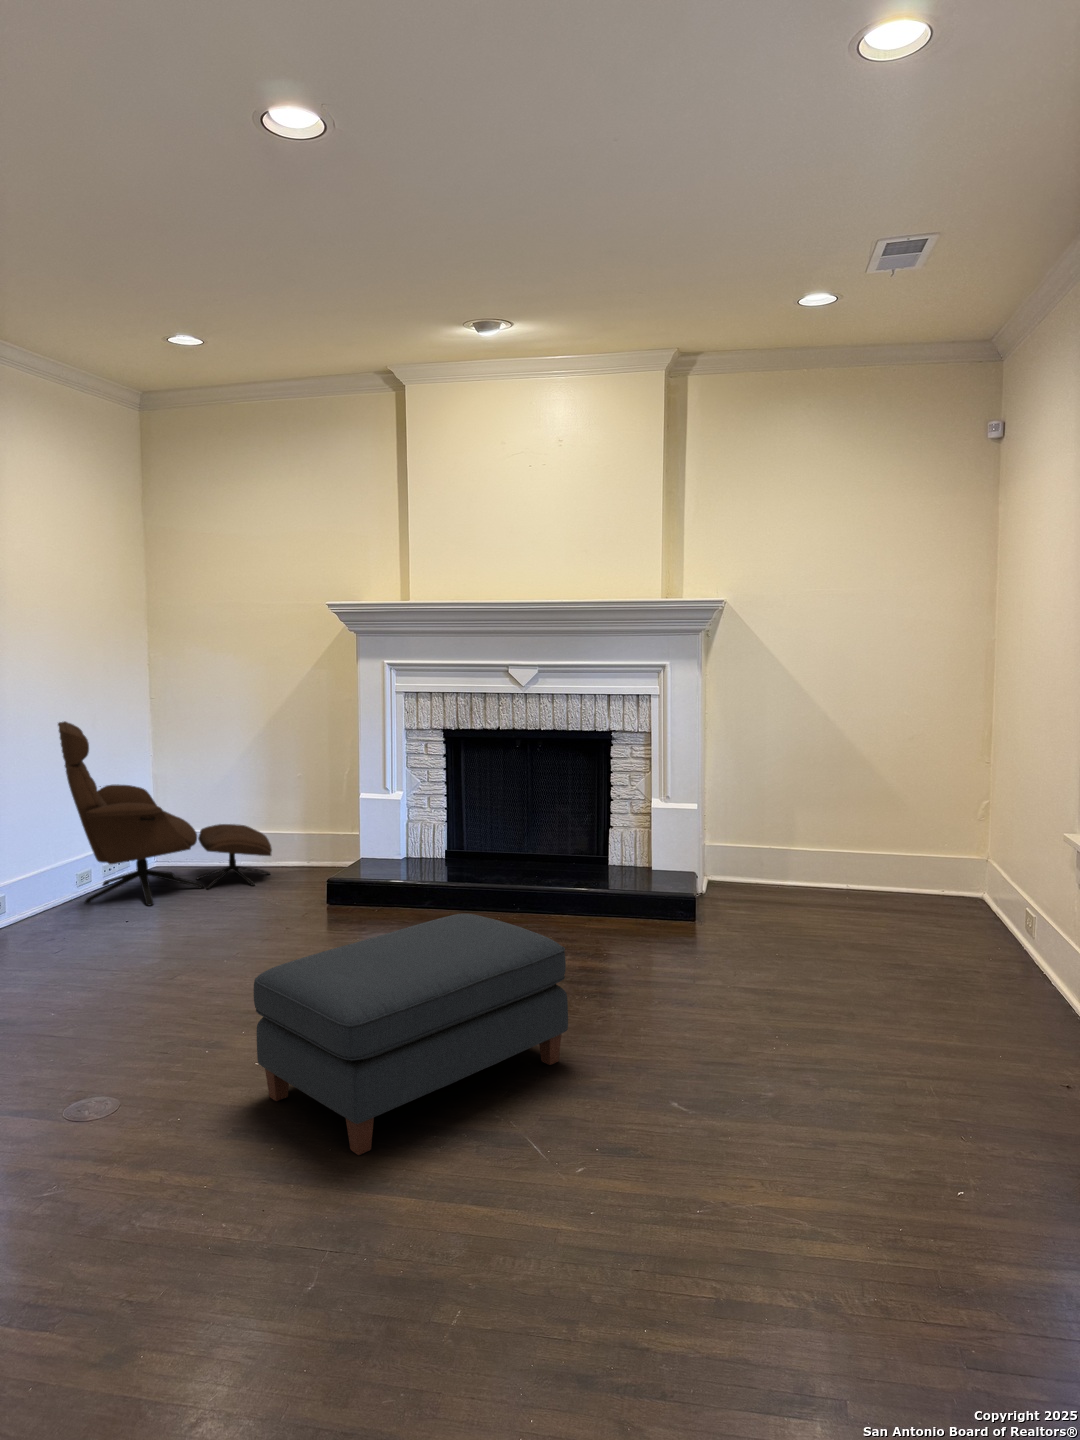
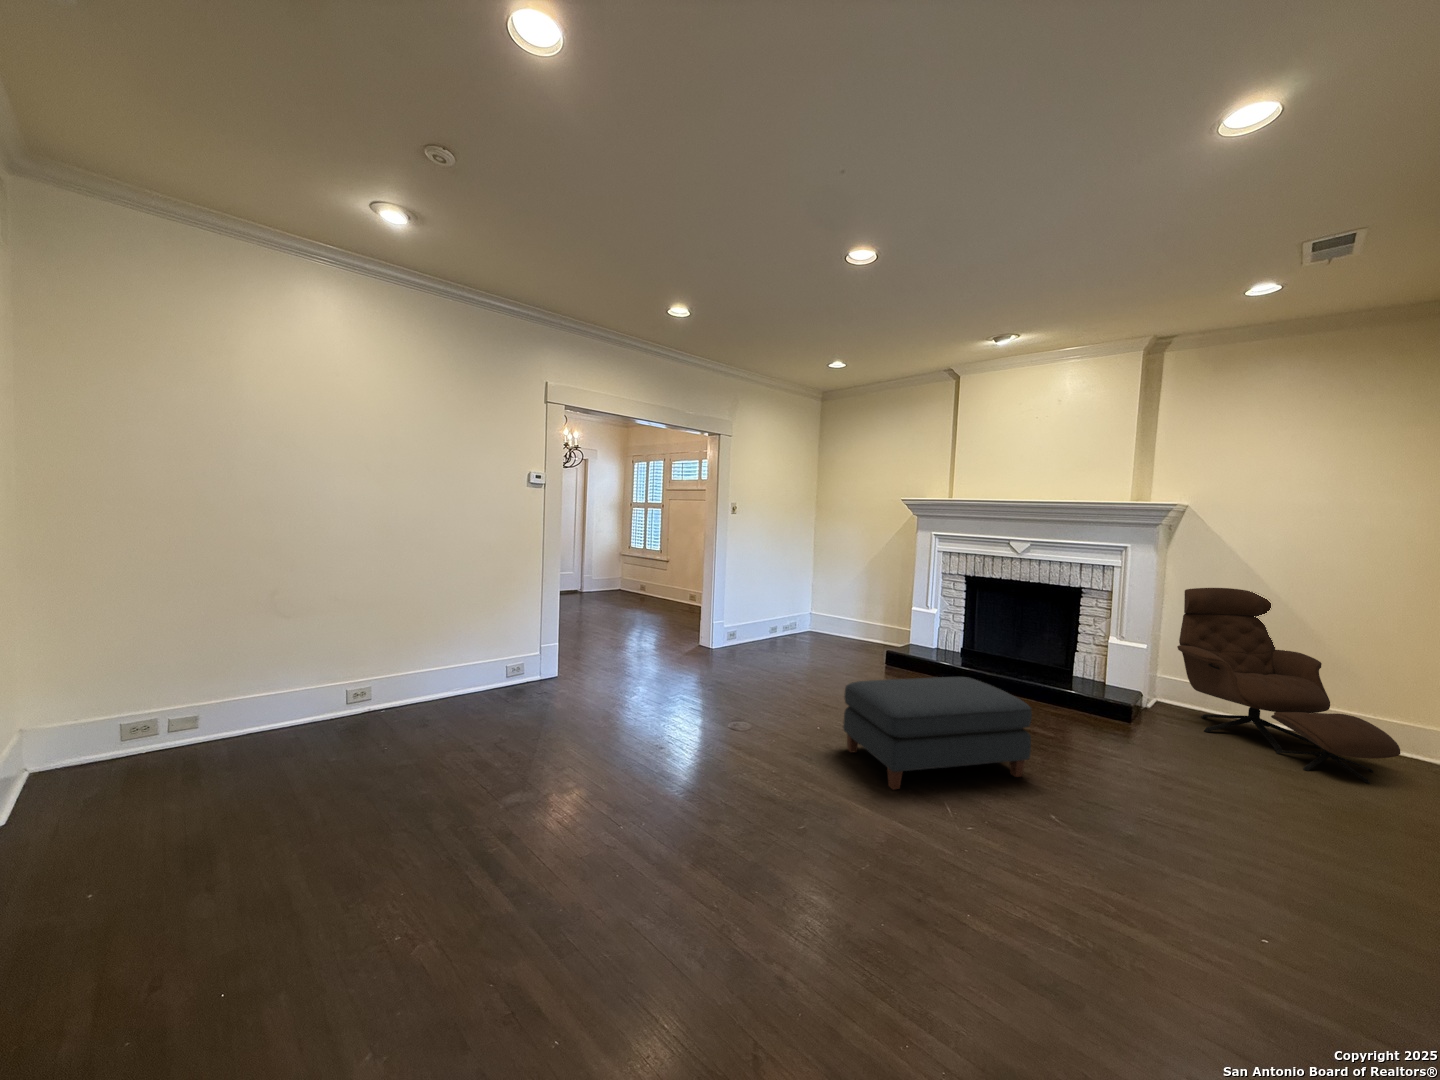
lounge chair: present [58,721,272,905] -> present [1177,588,1400,784]

